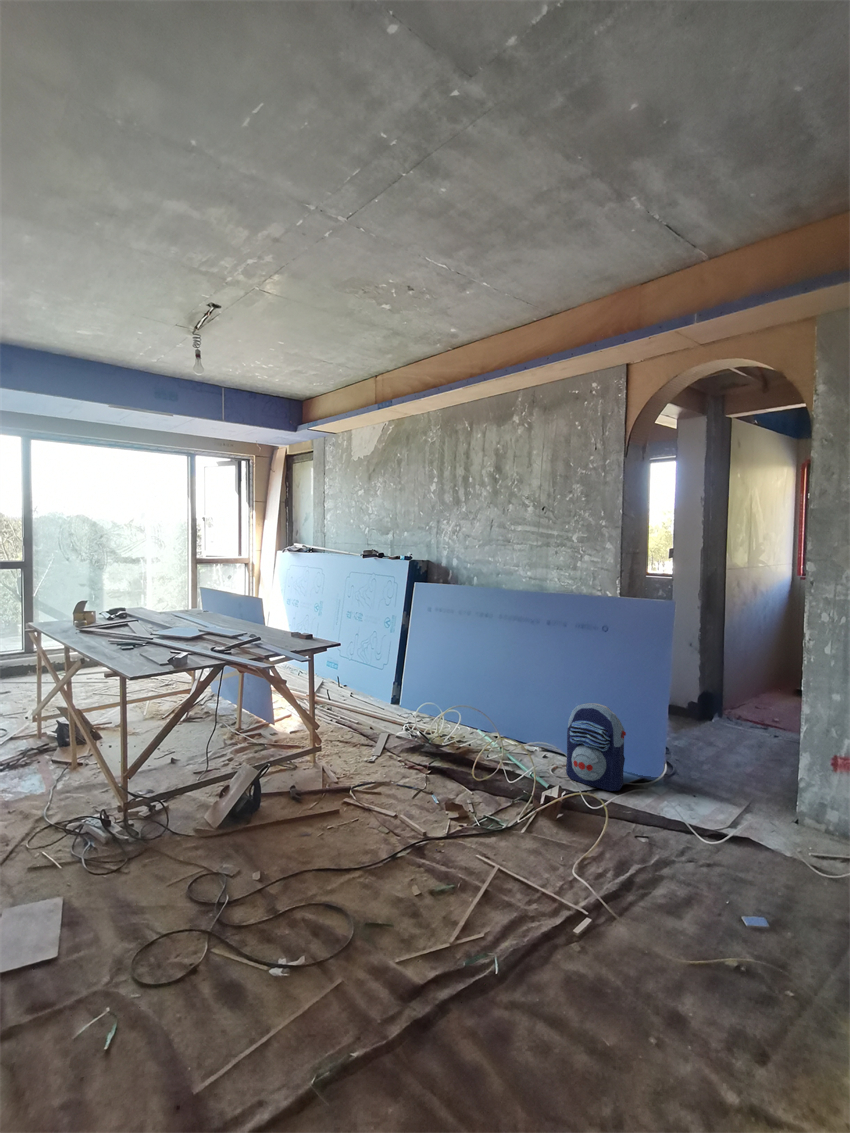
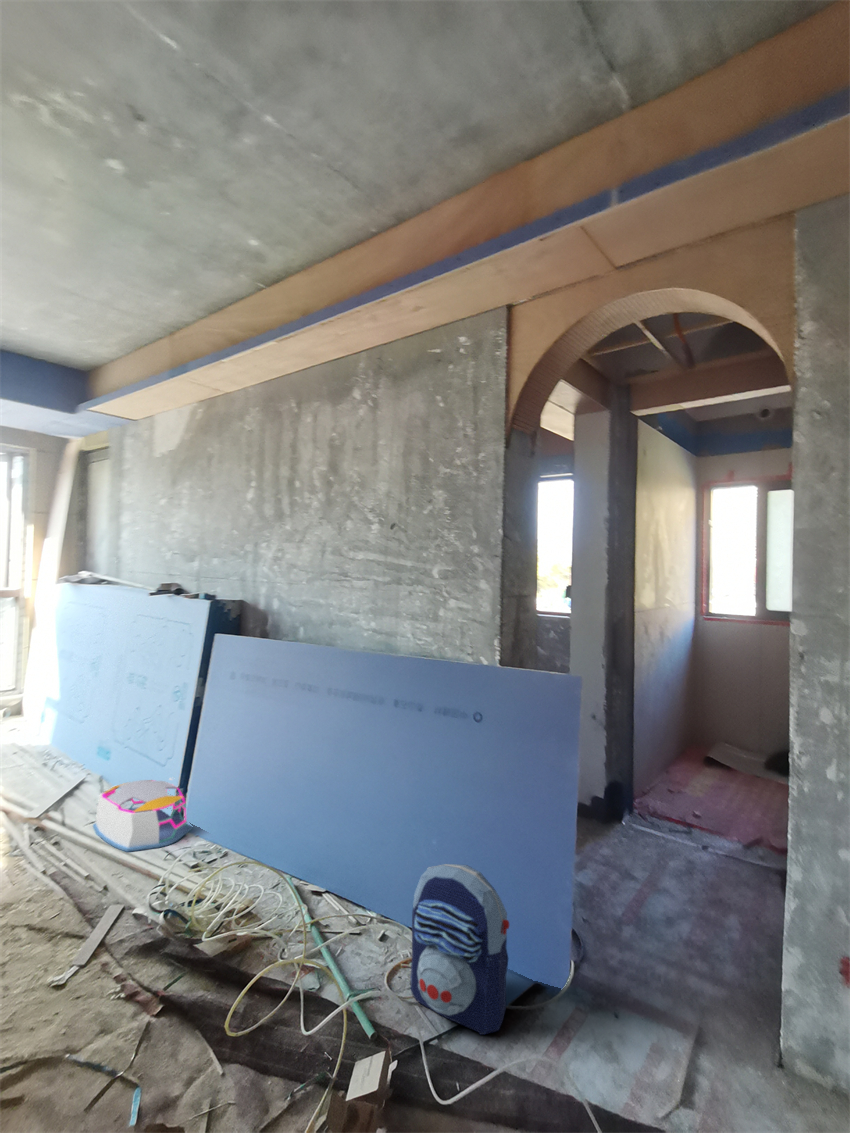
storage bin: none [344,677,407,716] -> present [93,778,193,852]

